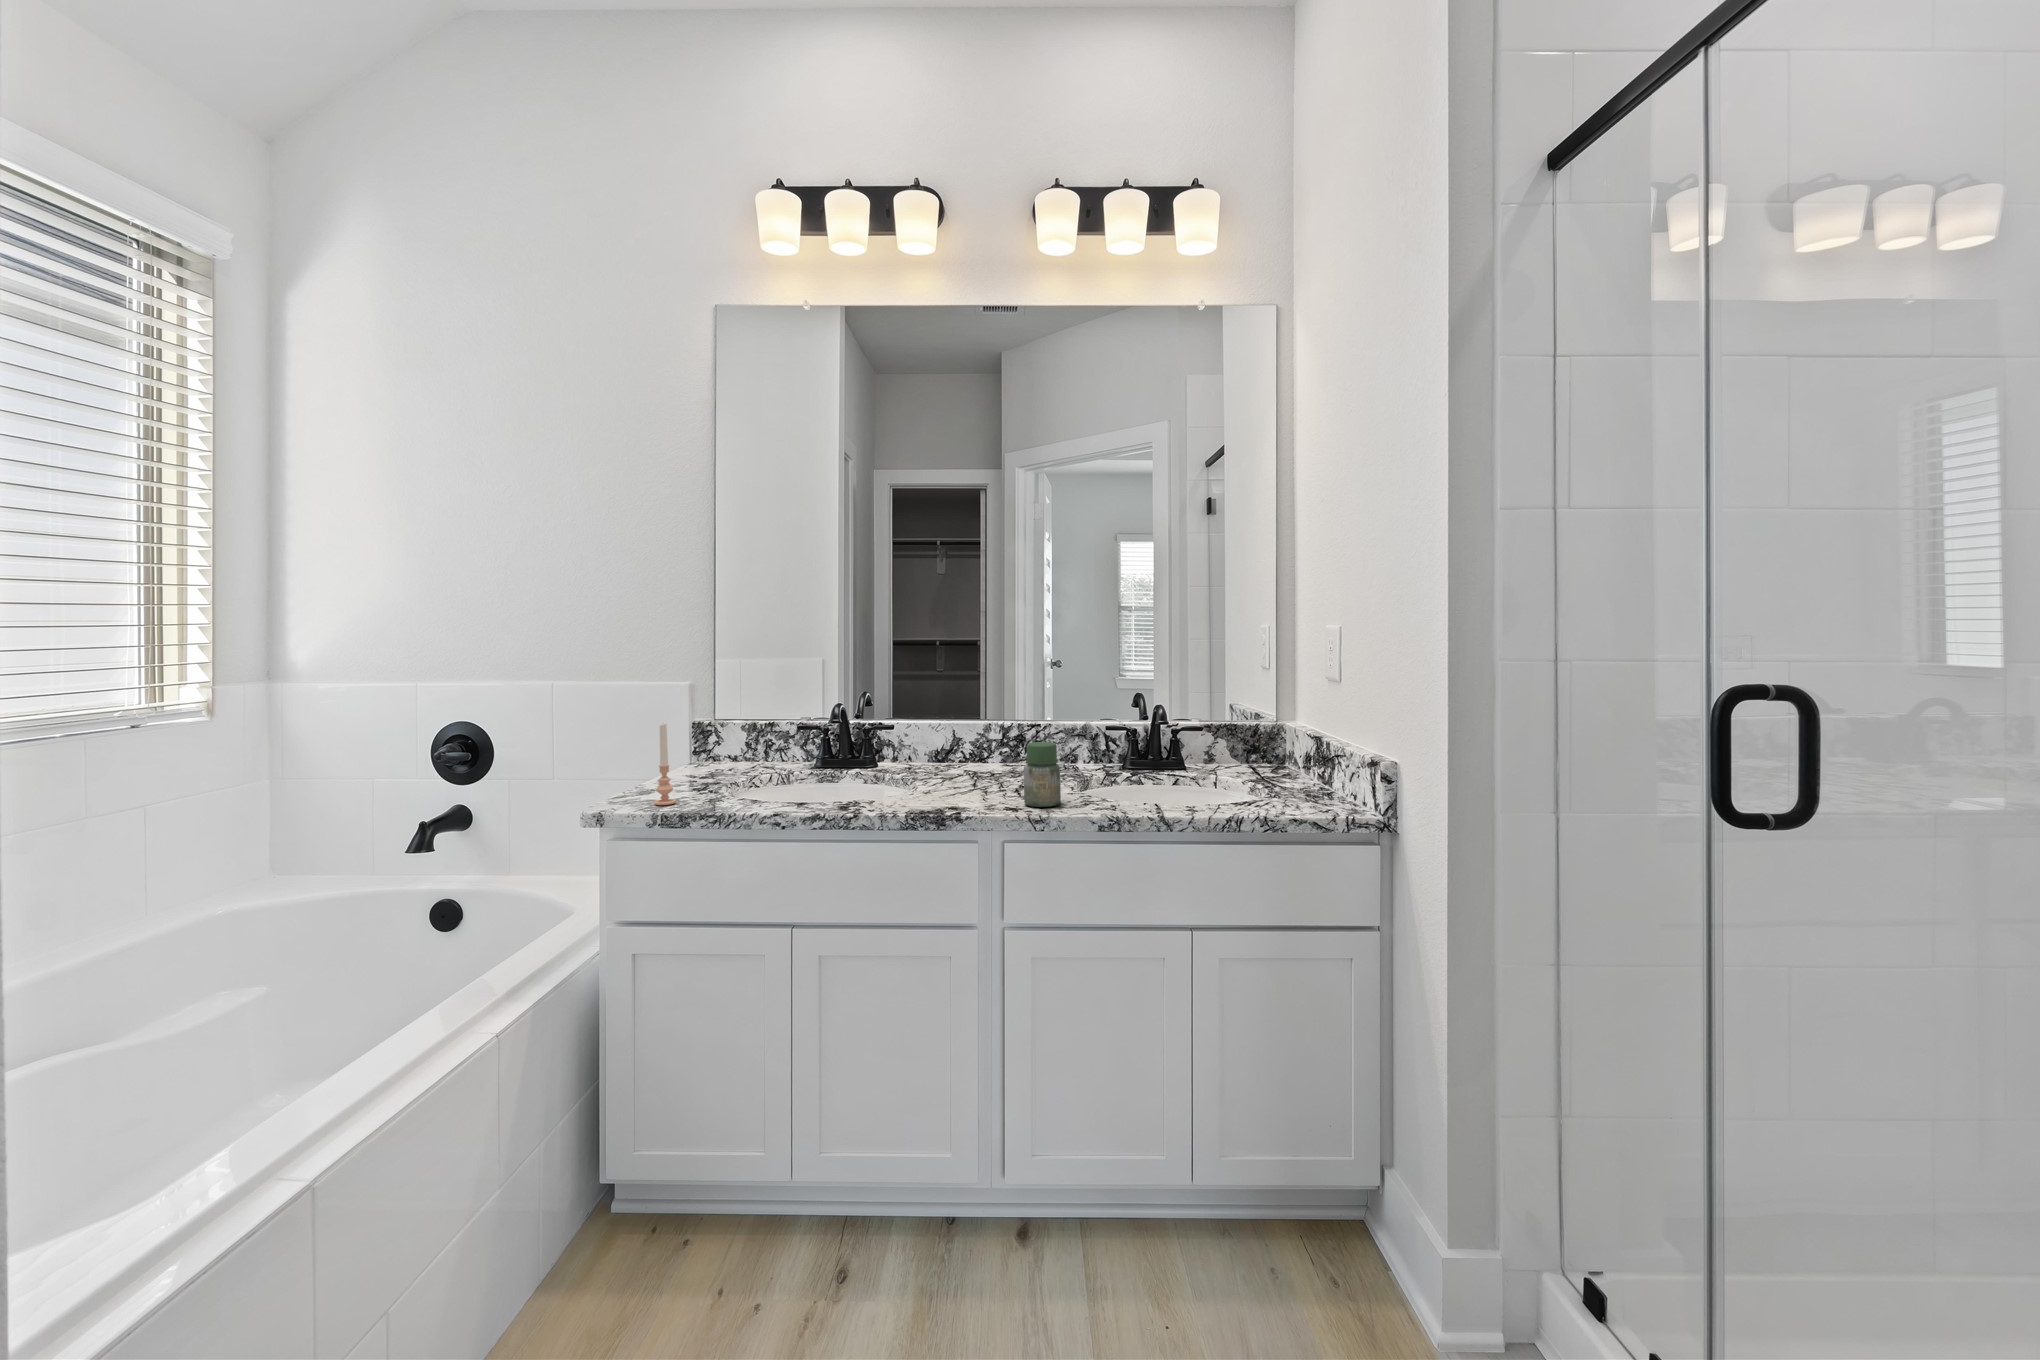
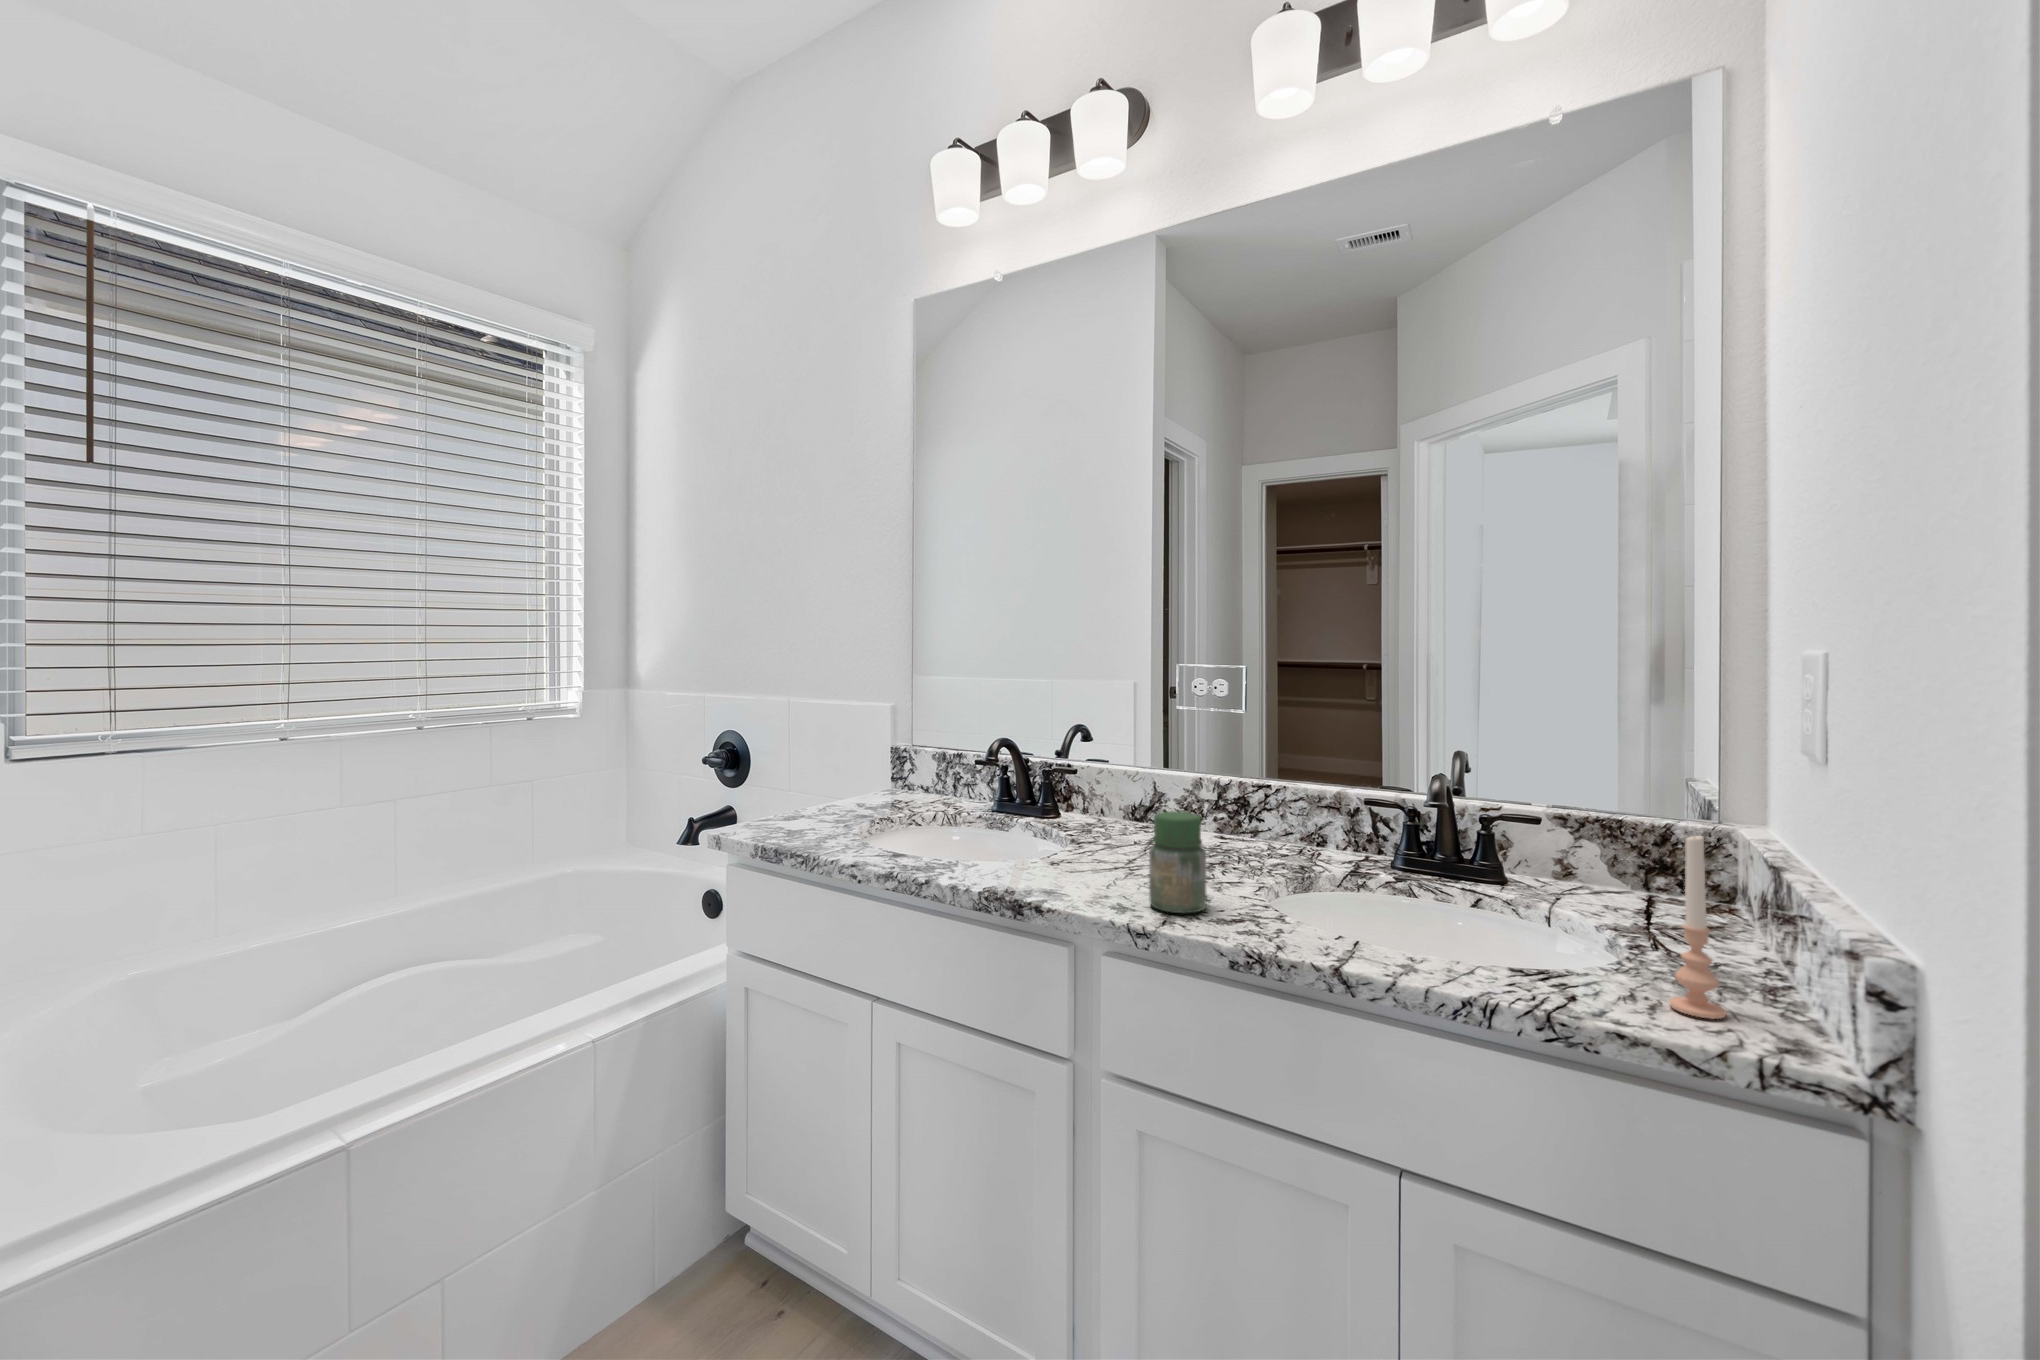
candle: present [654,724,676,805] -> present [1670,836,1726,1019]

